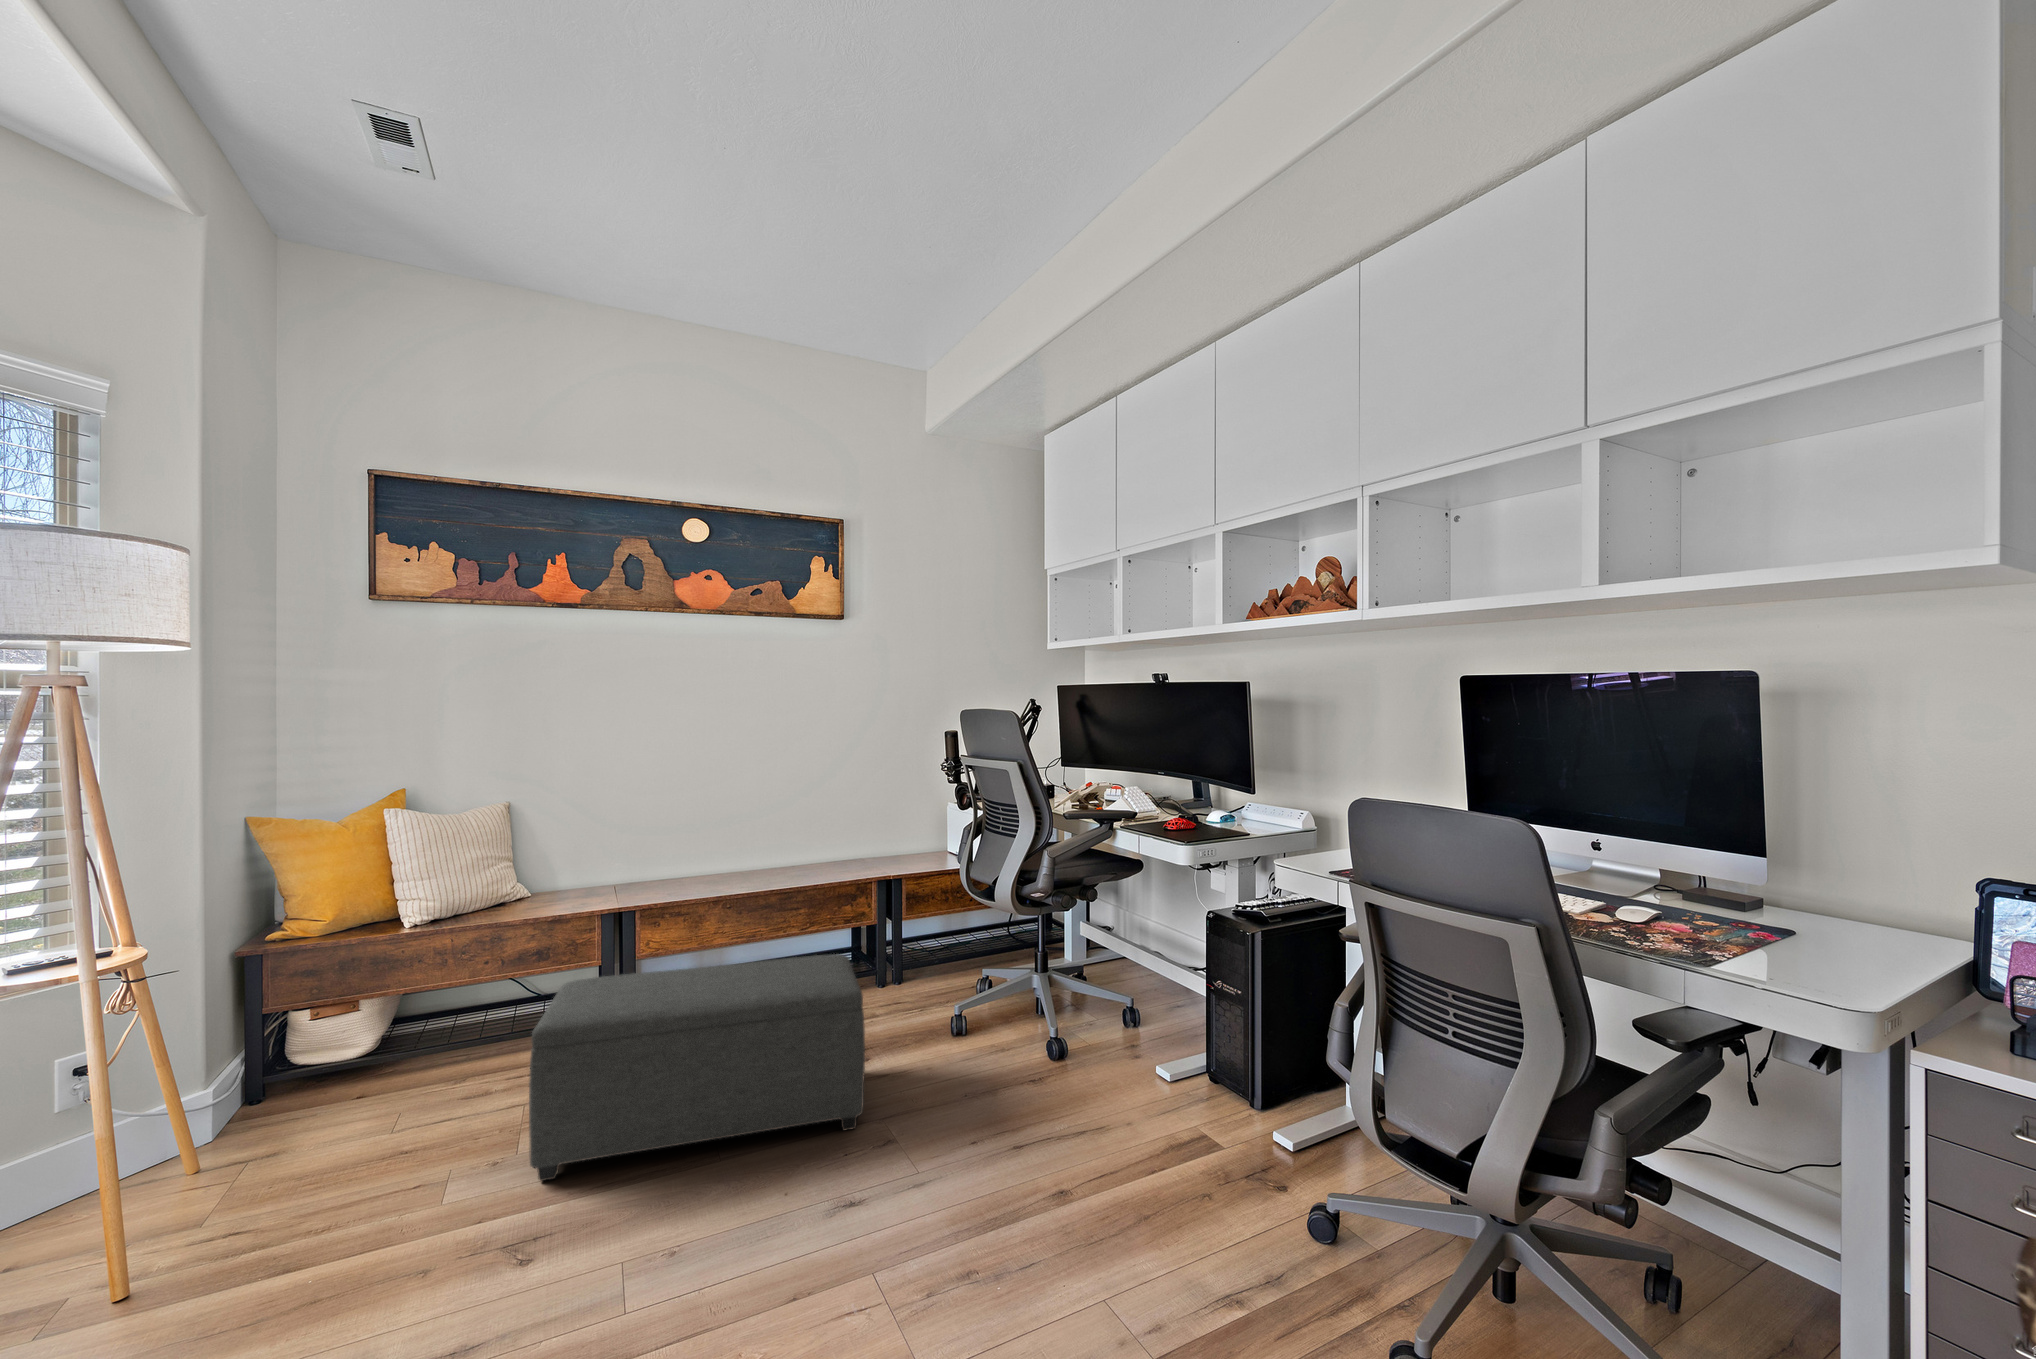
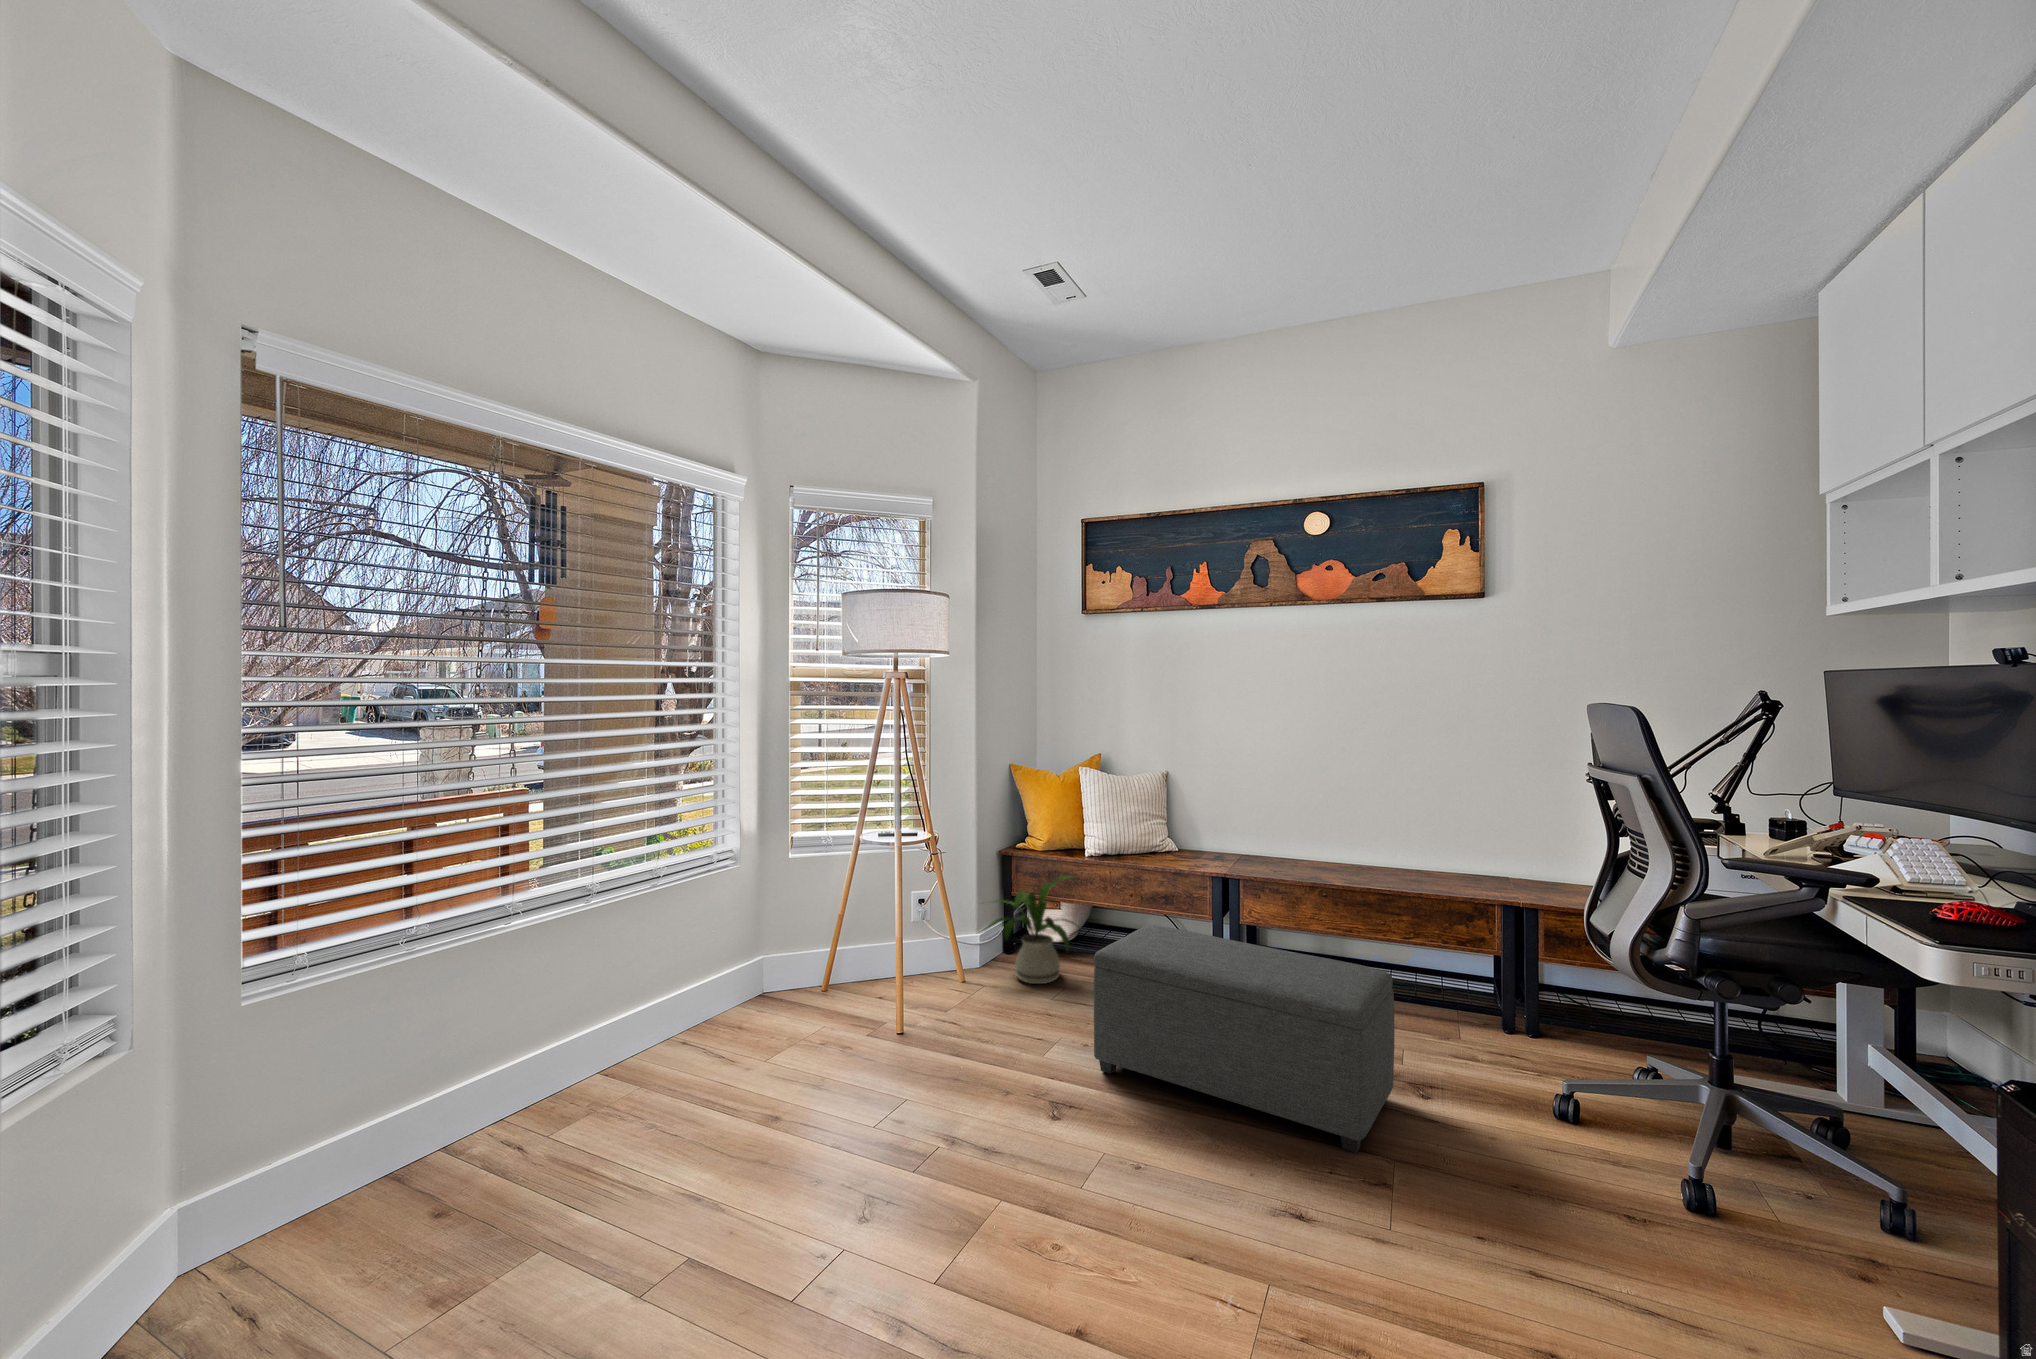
house plant: none [214,954,420,1130] -> present [984,875,1080,984]

